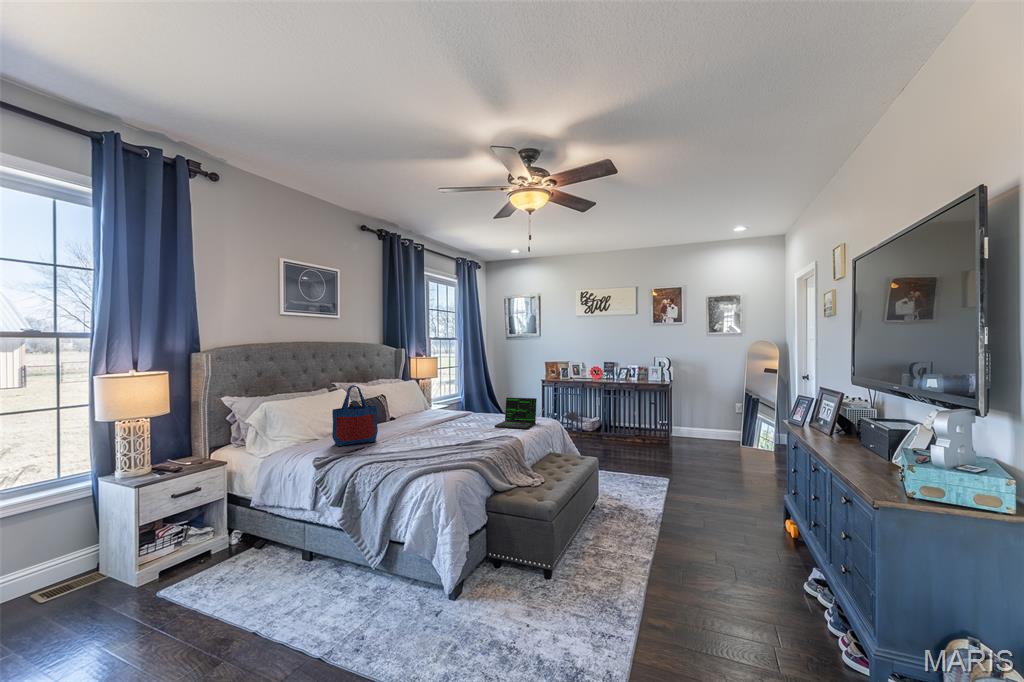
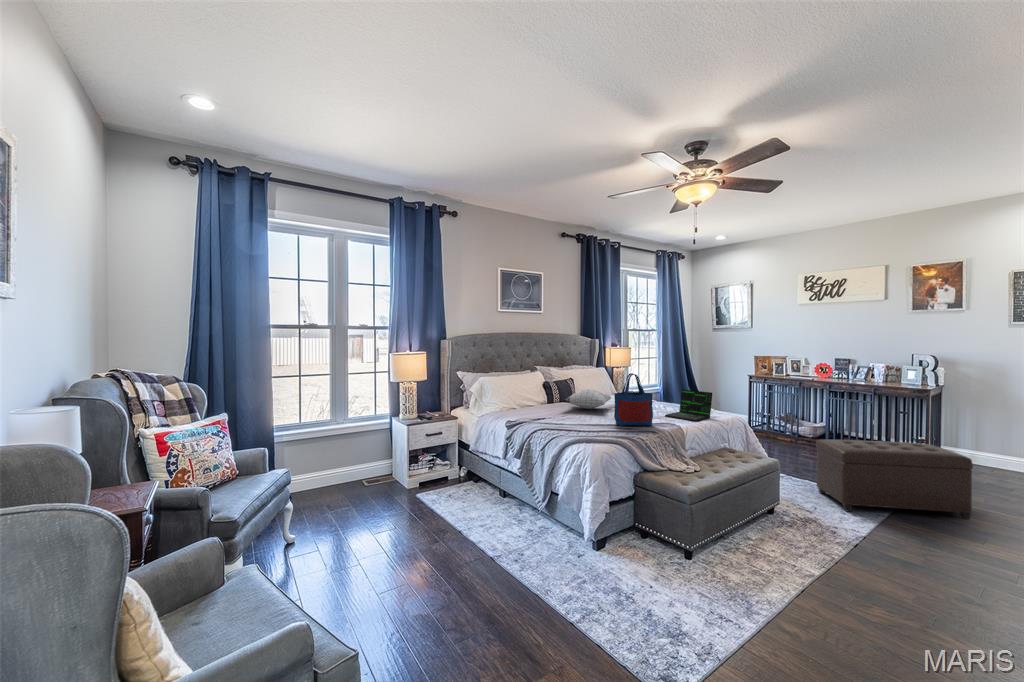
tote bag: present [332,385,378,446] -> present [614,373,653,426]
pillow: none [380,405,434,429] -> present [563,389,611,409]
ottoman: none [614,426,716,493] -> present [816,440,973,519]

